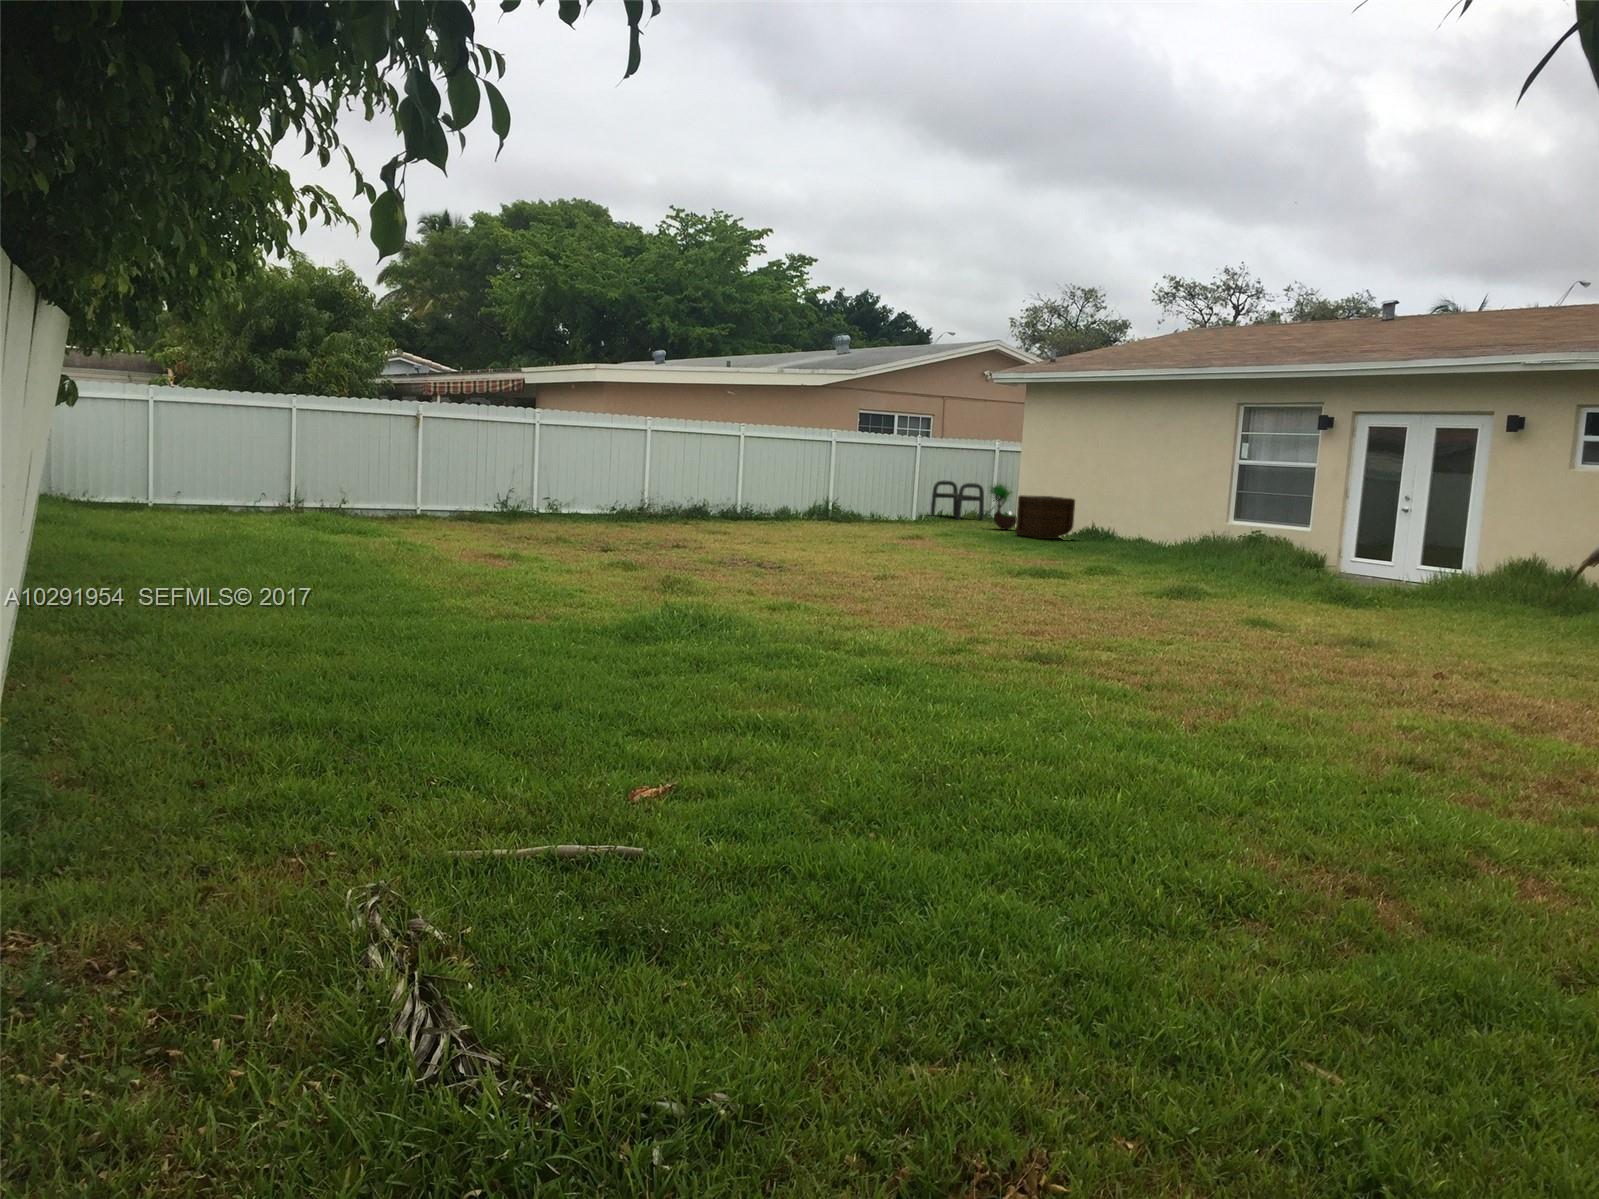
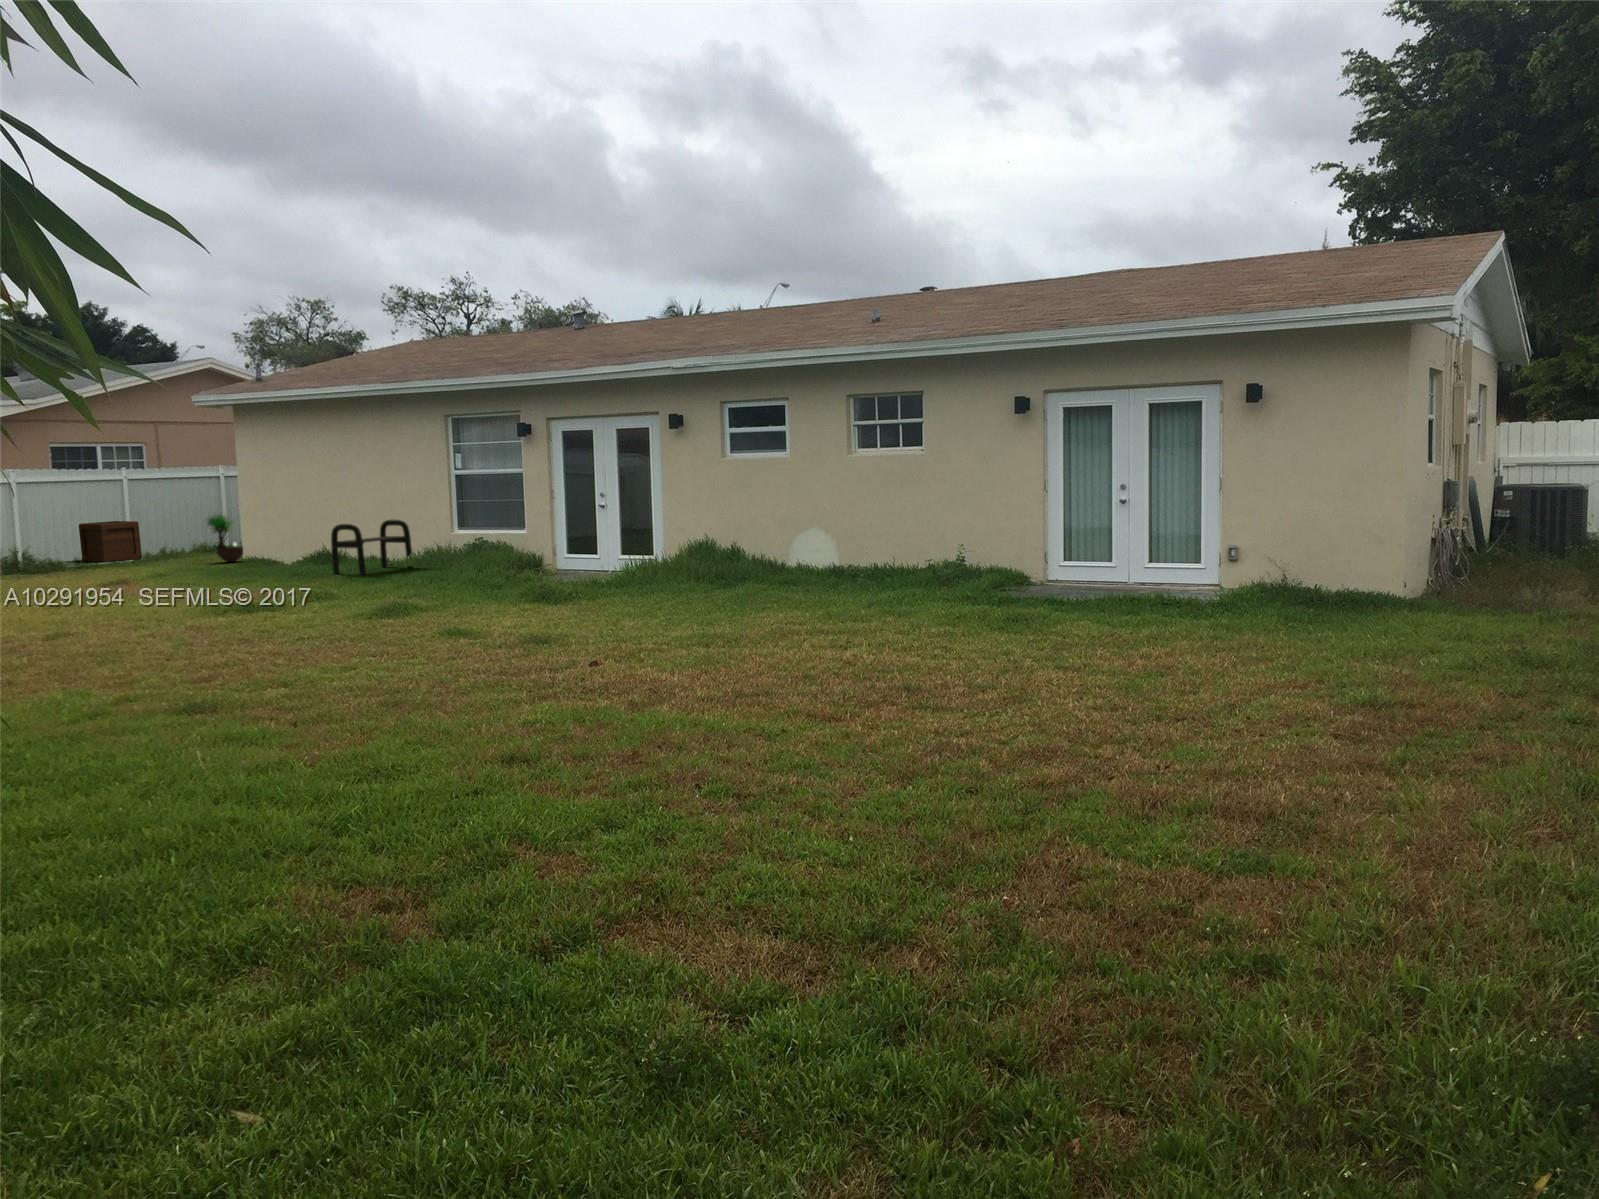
bench: present [930,481,984,520] -> present [331,520,412,575]
wooden crate: present [1016,495,1075,539] -> present [79,521,142,562]

